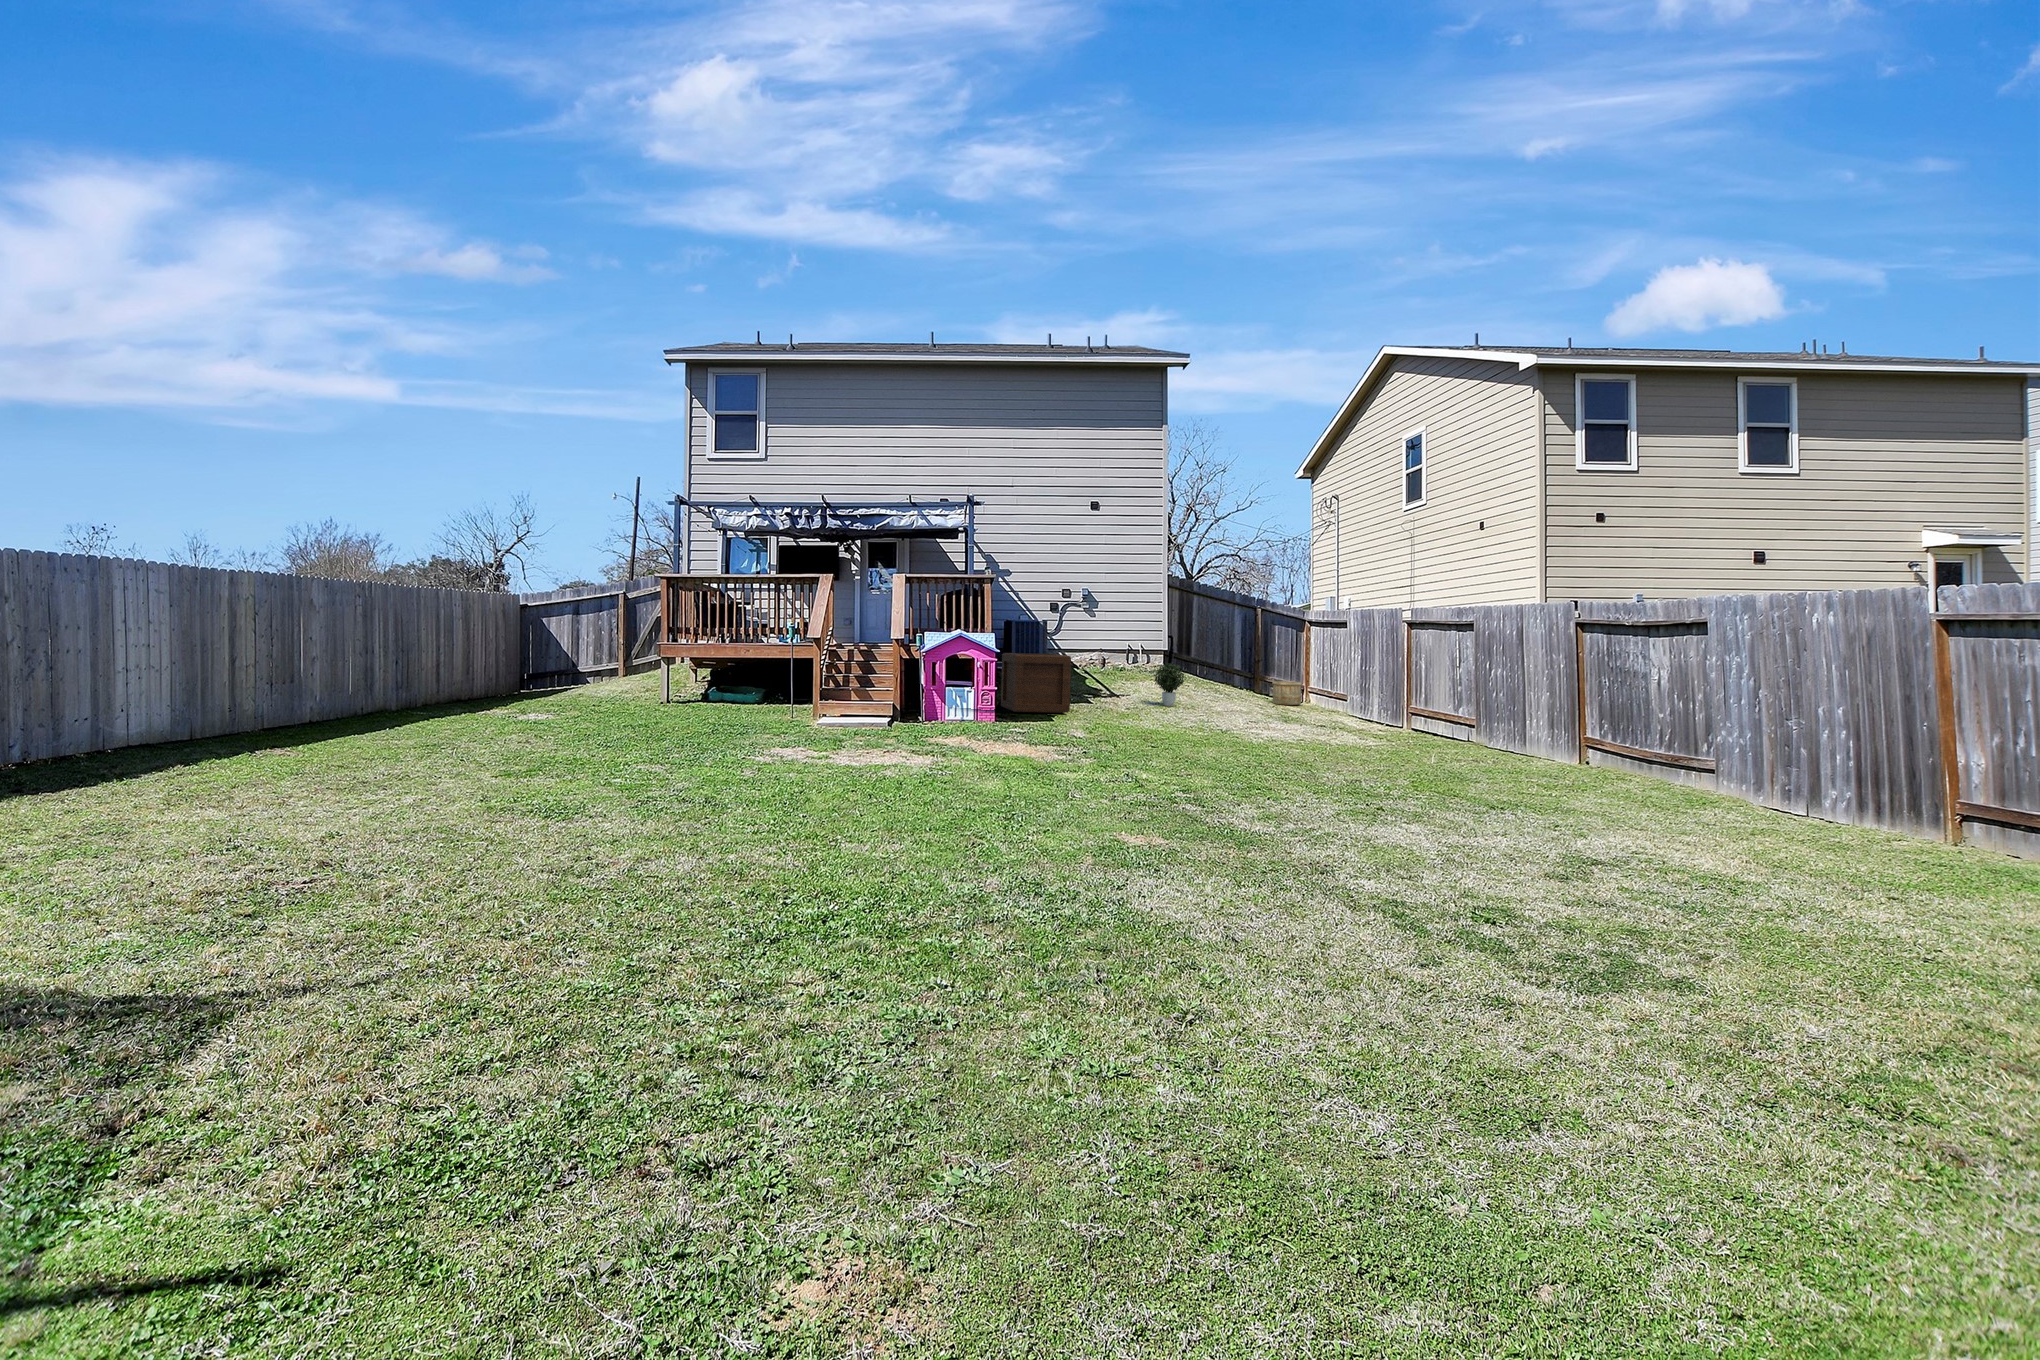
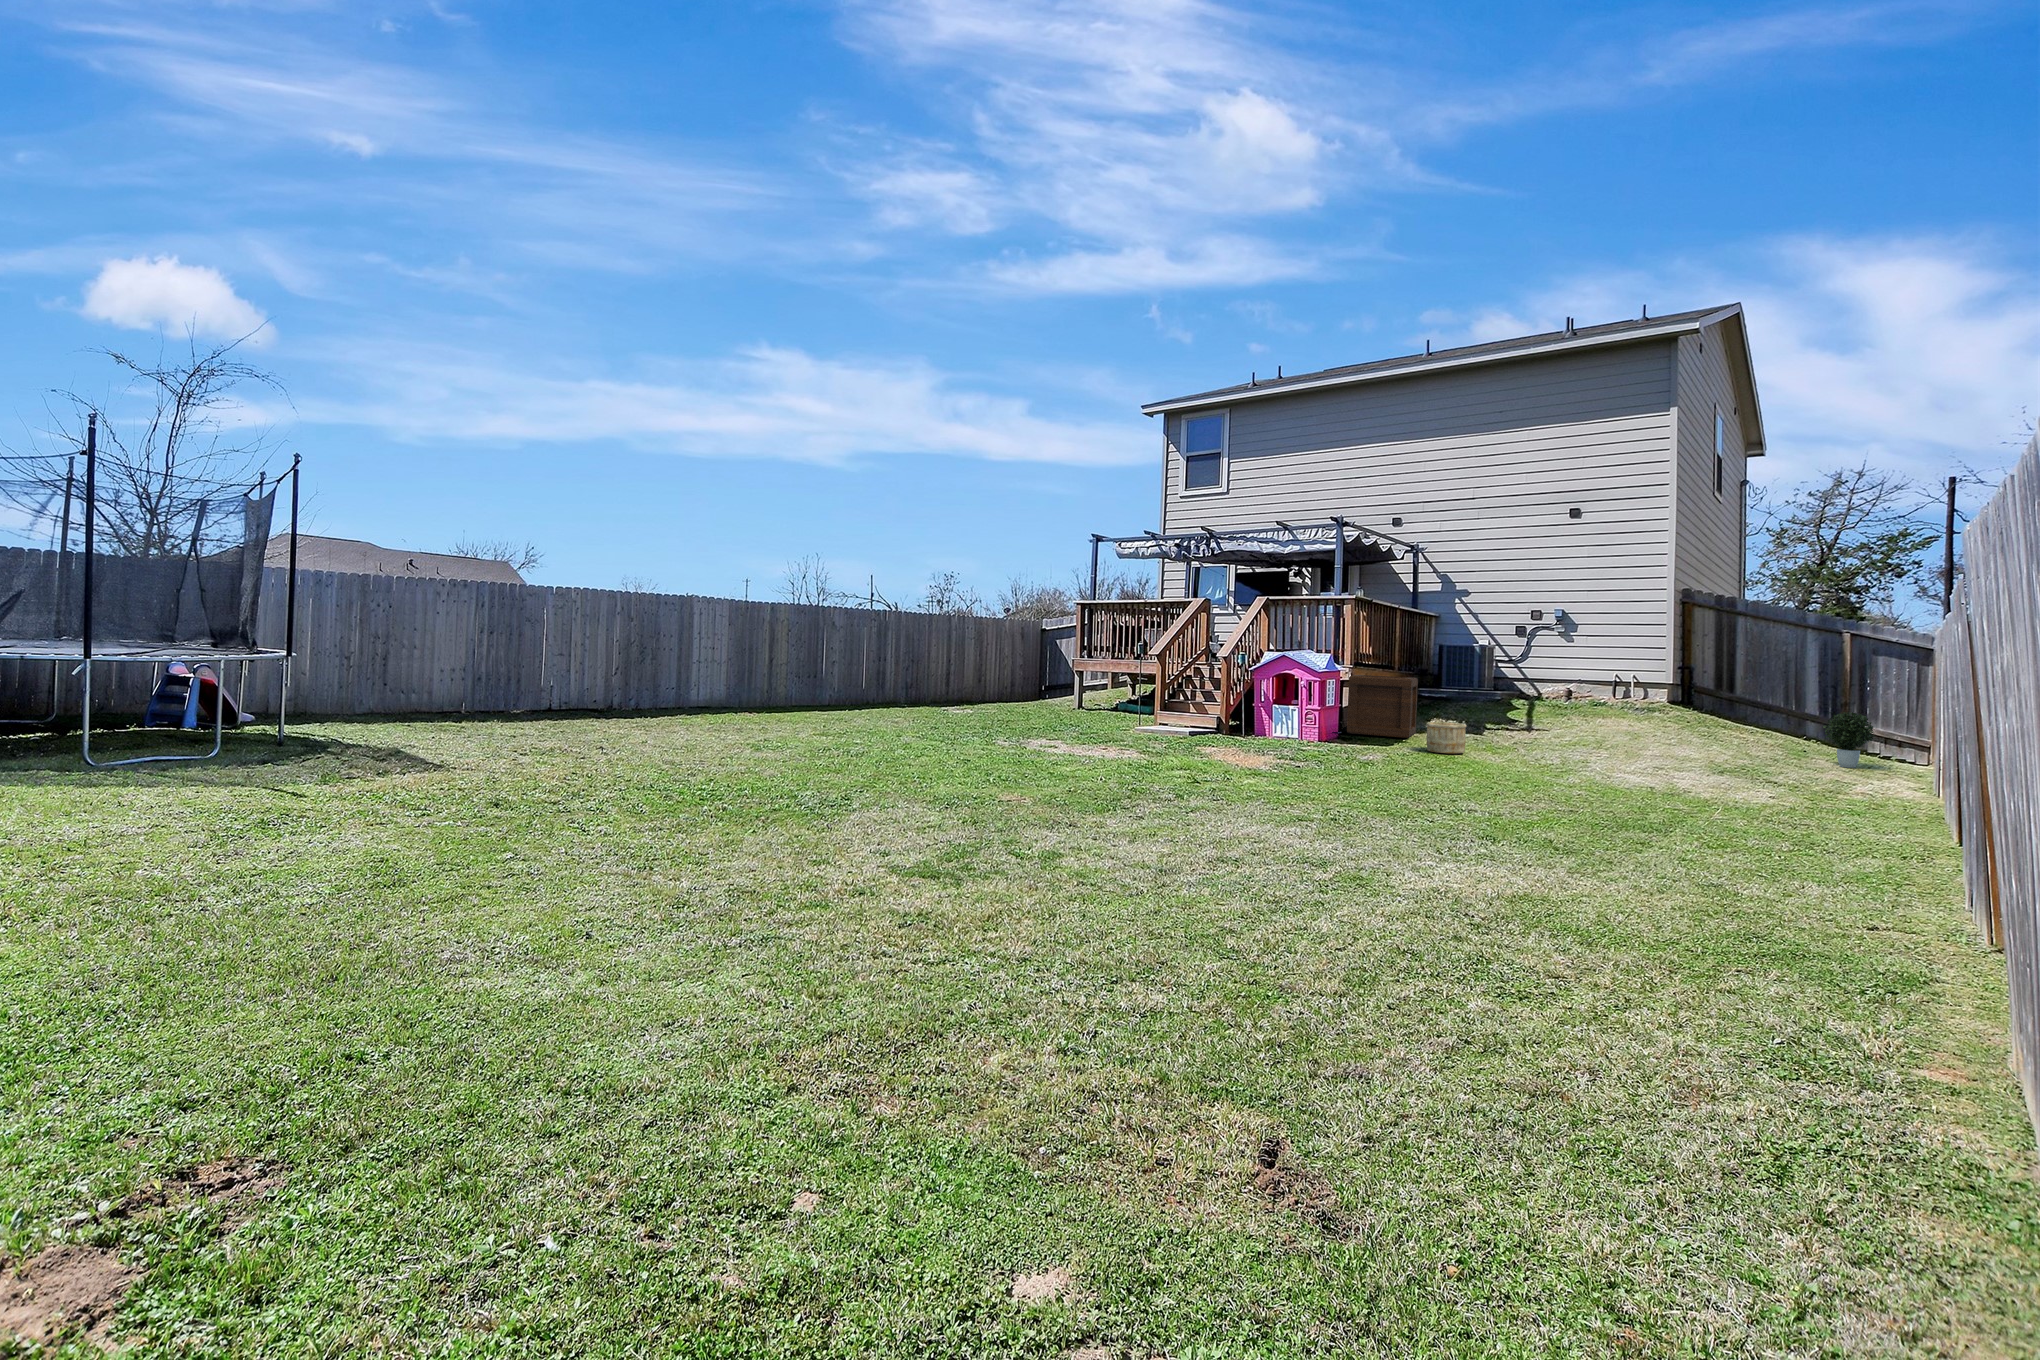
potted plant: present [1154,663,1184,706] -> present [1823,712,1875,768]
wooden bucket: present [1272,681,1302,705] -> present [1426,722,1467,753]

